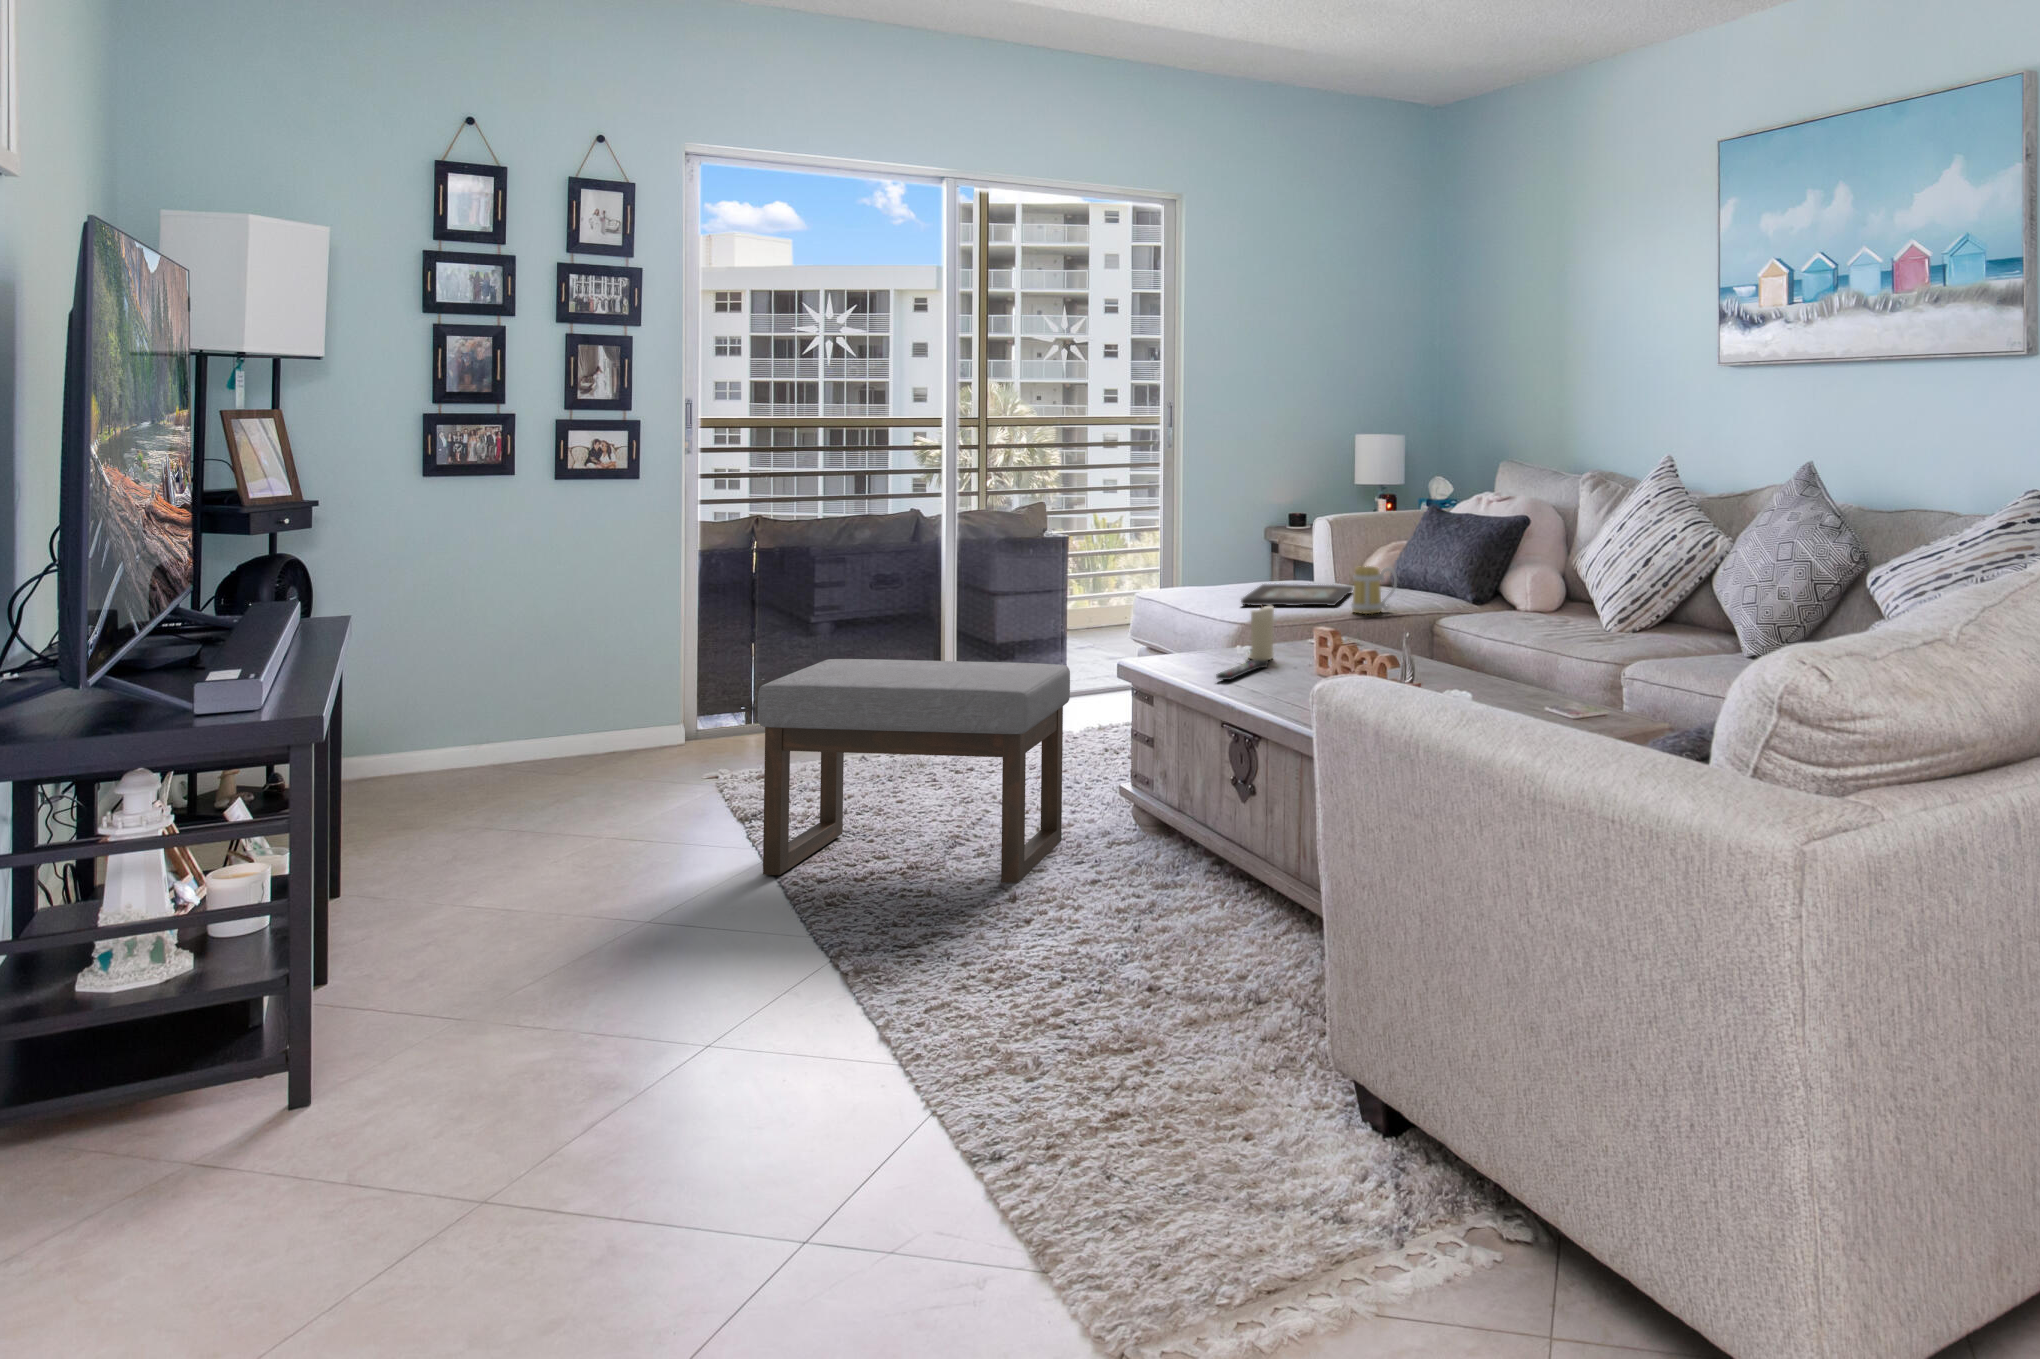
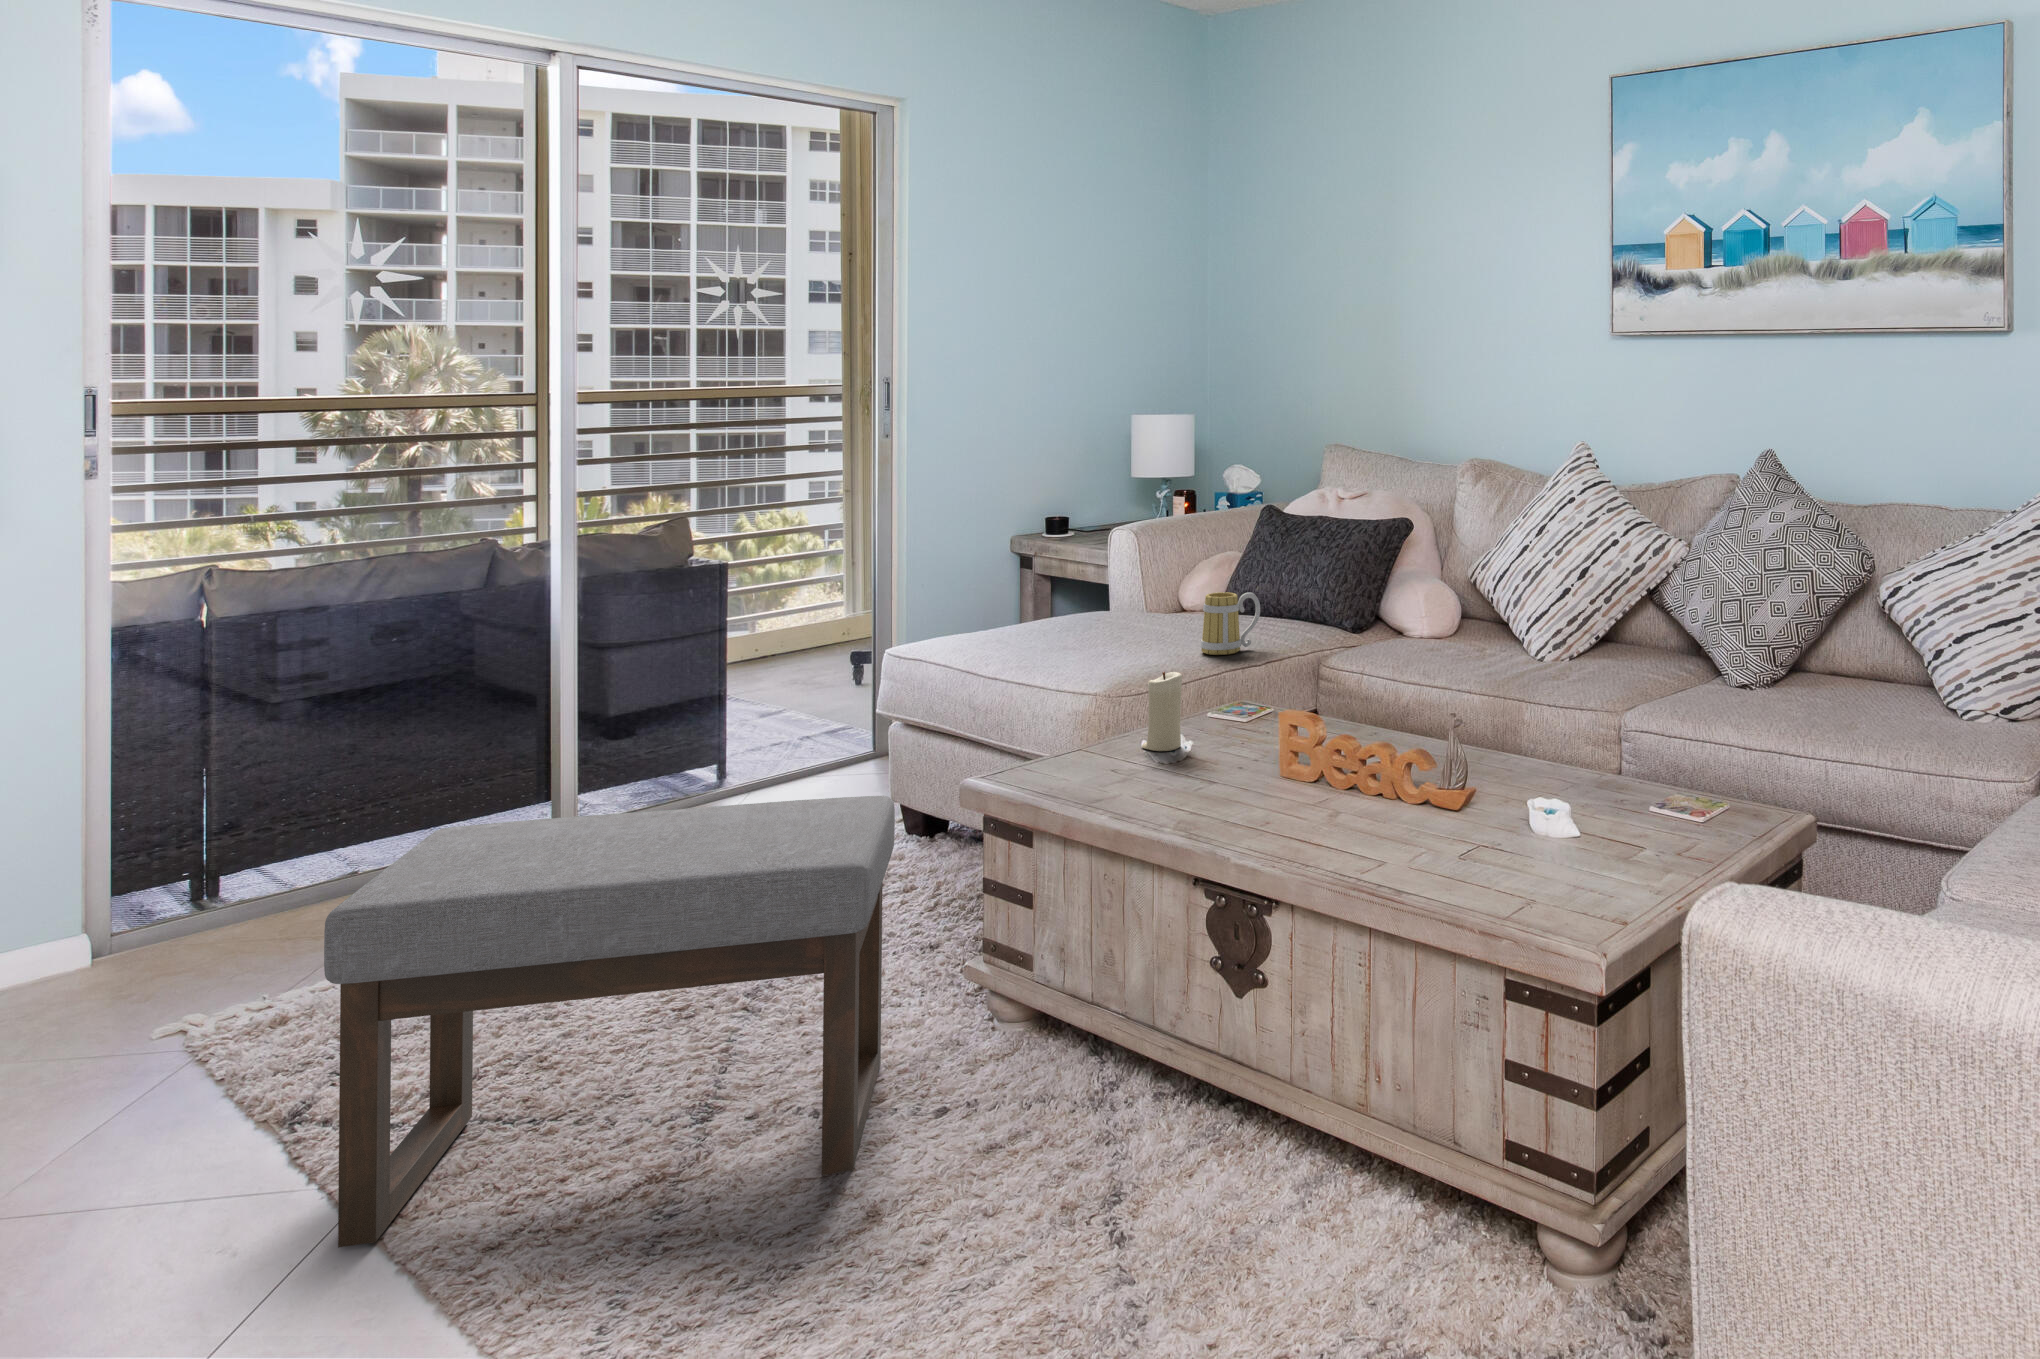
decorative tray: present [1241,584,1353,606] -> none [1038,612,1172,652]
remote control: present [1216,660,1268,680] -> none [1141,753,1189,796]

